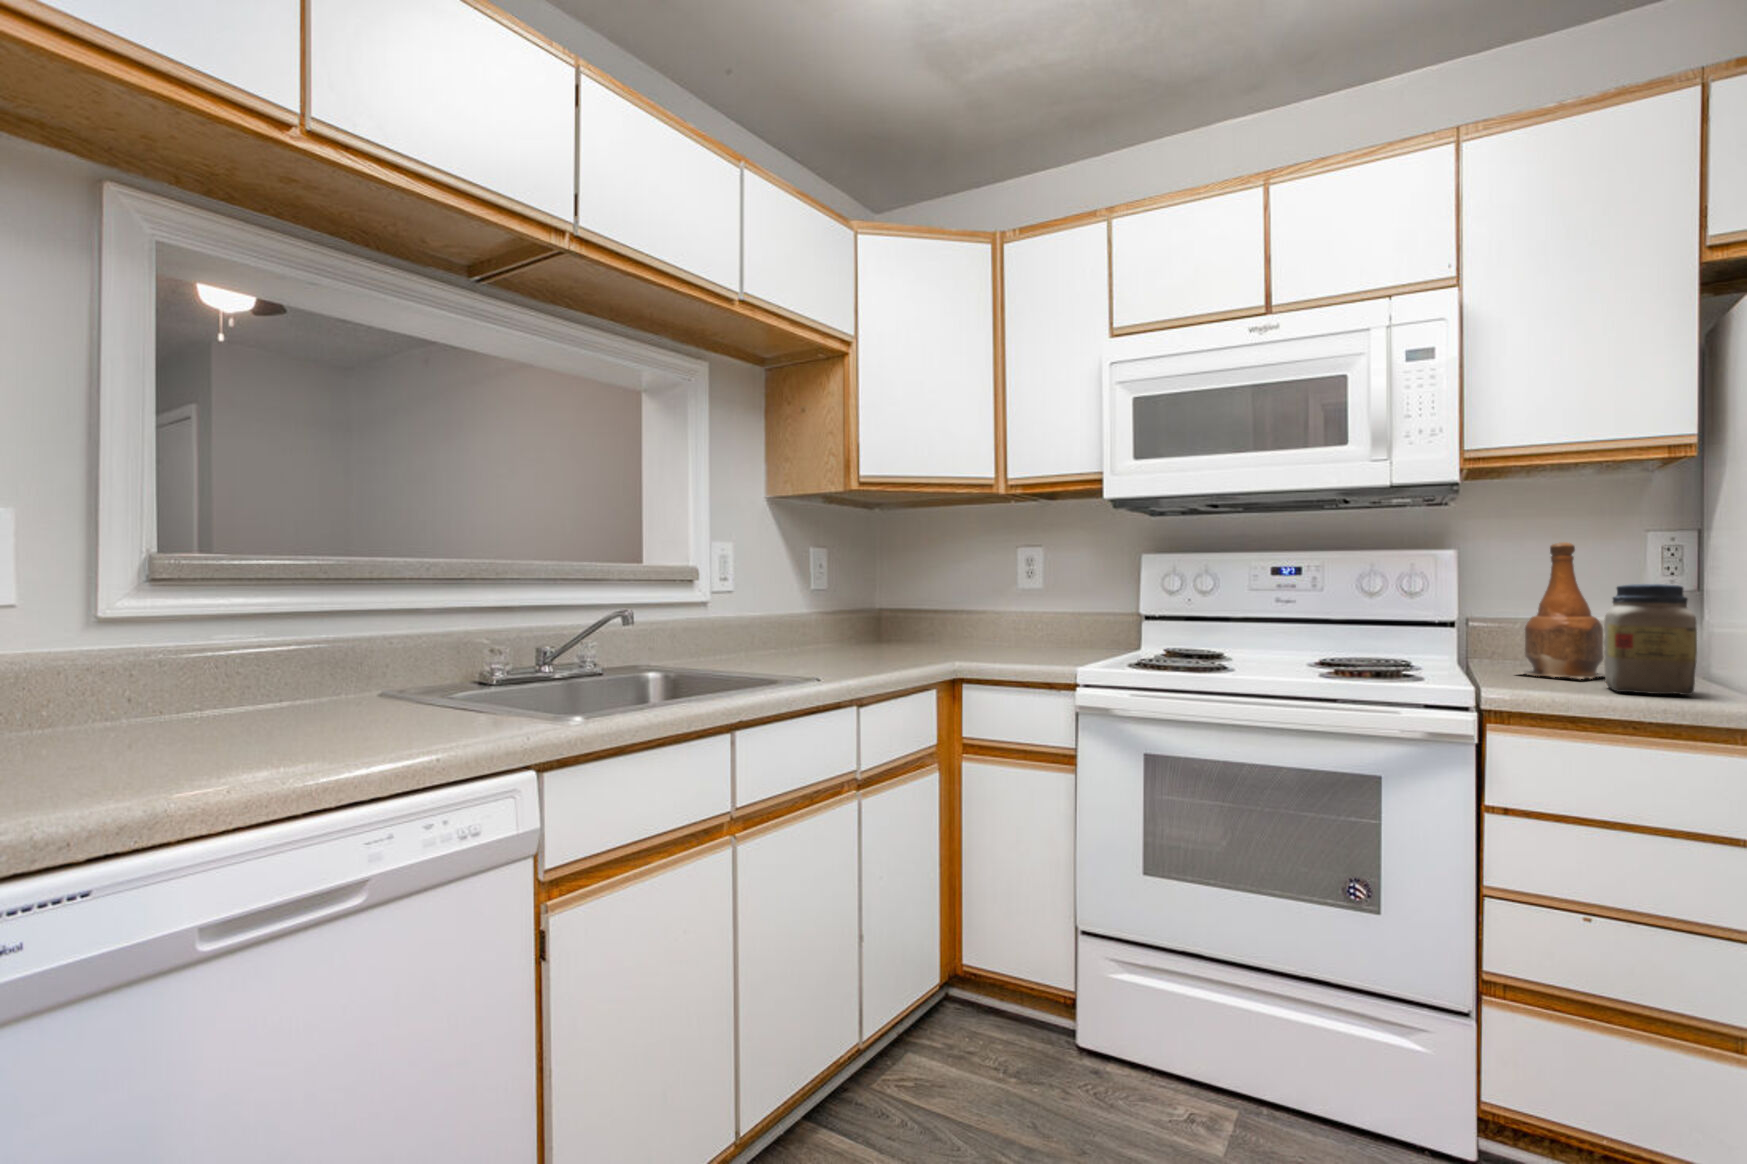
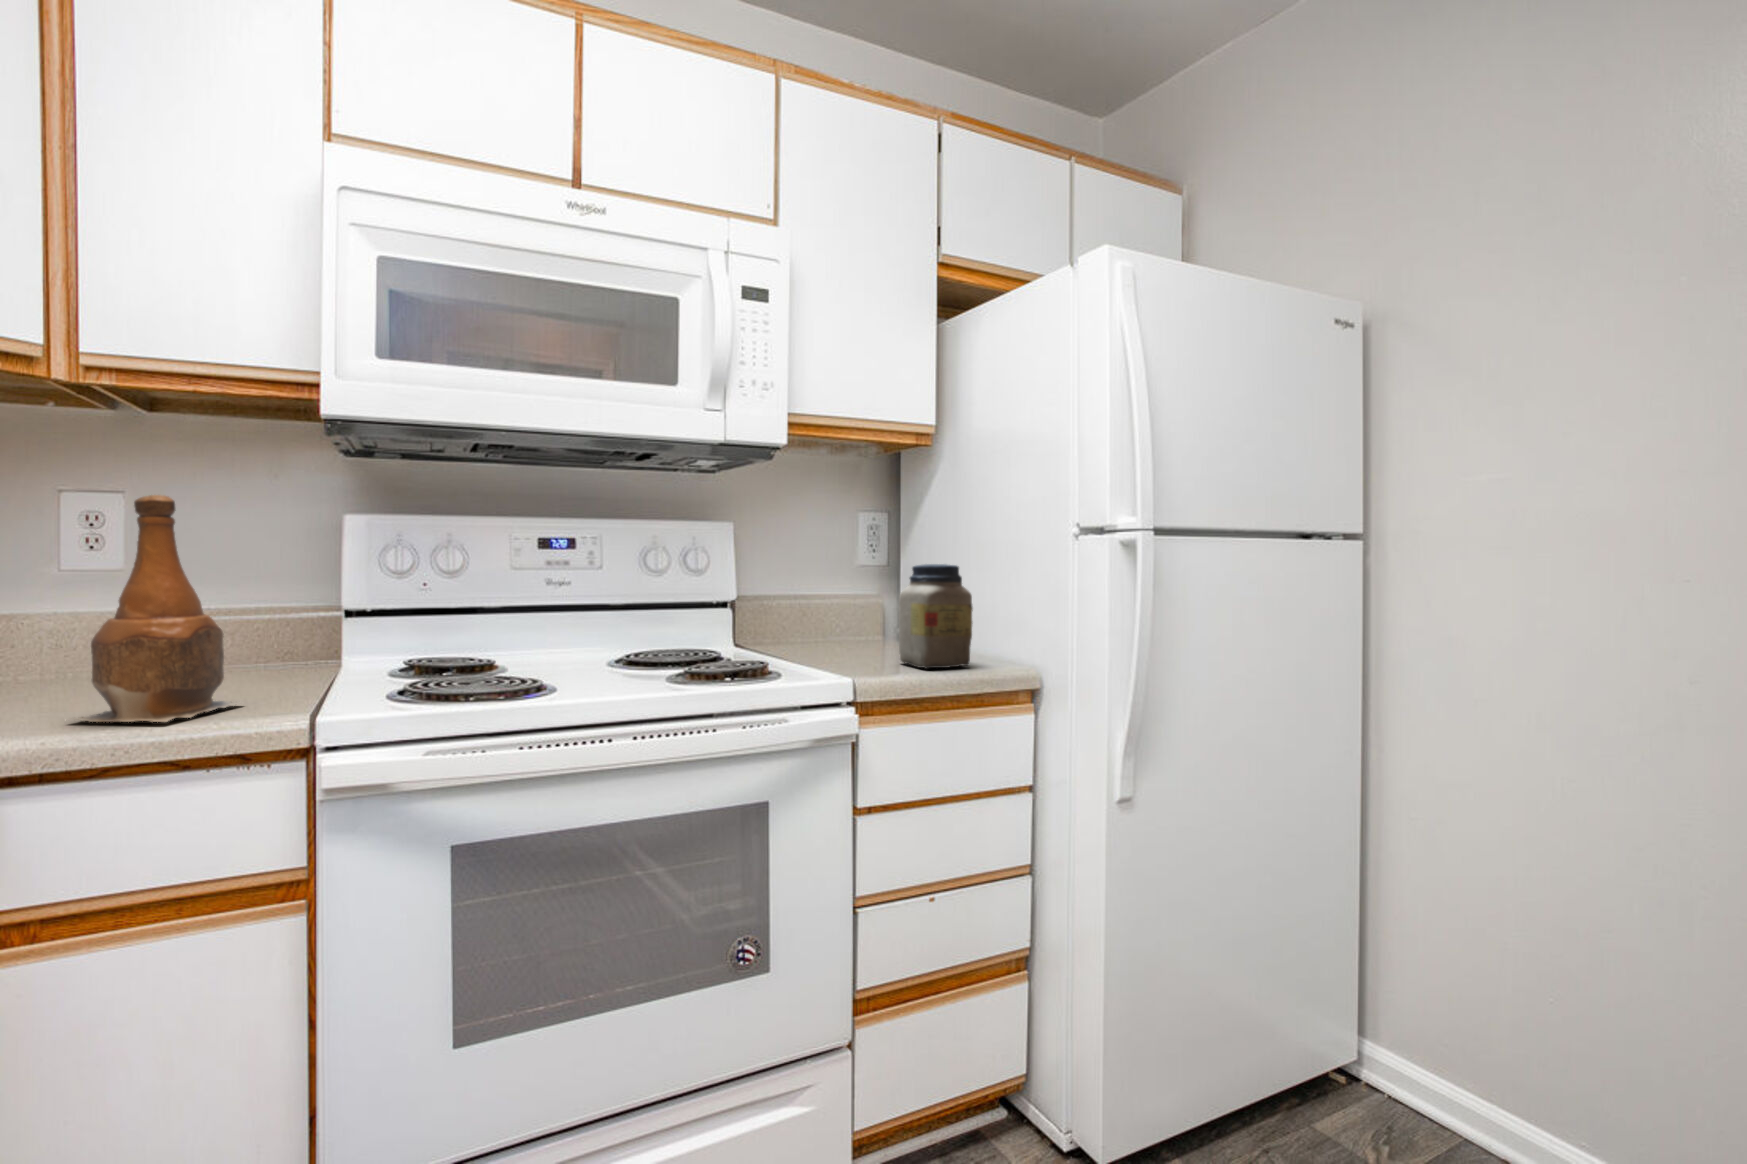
bottle: present [1518,542,1605,679] -> present [71,495,241,722]

